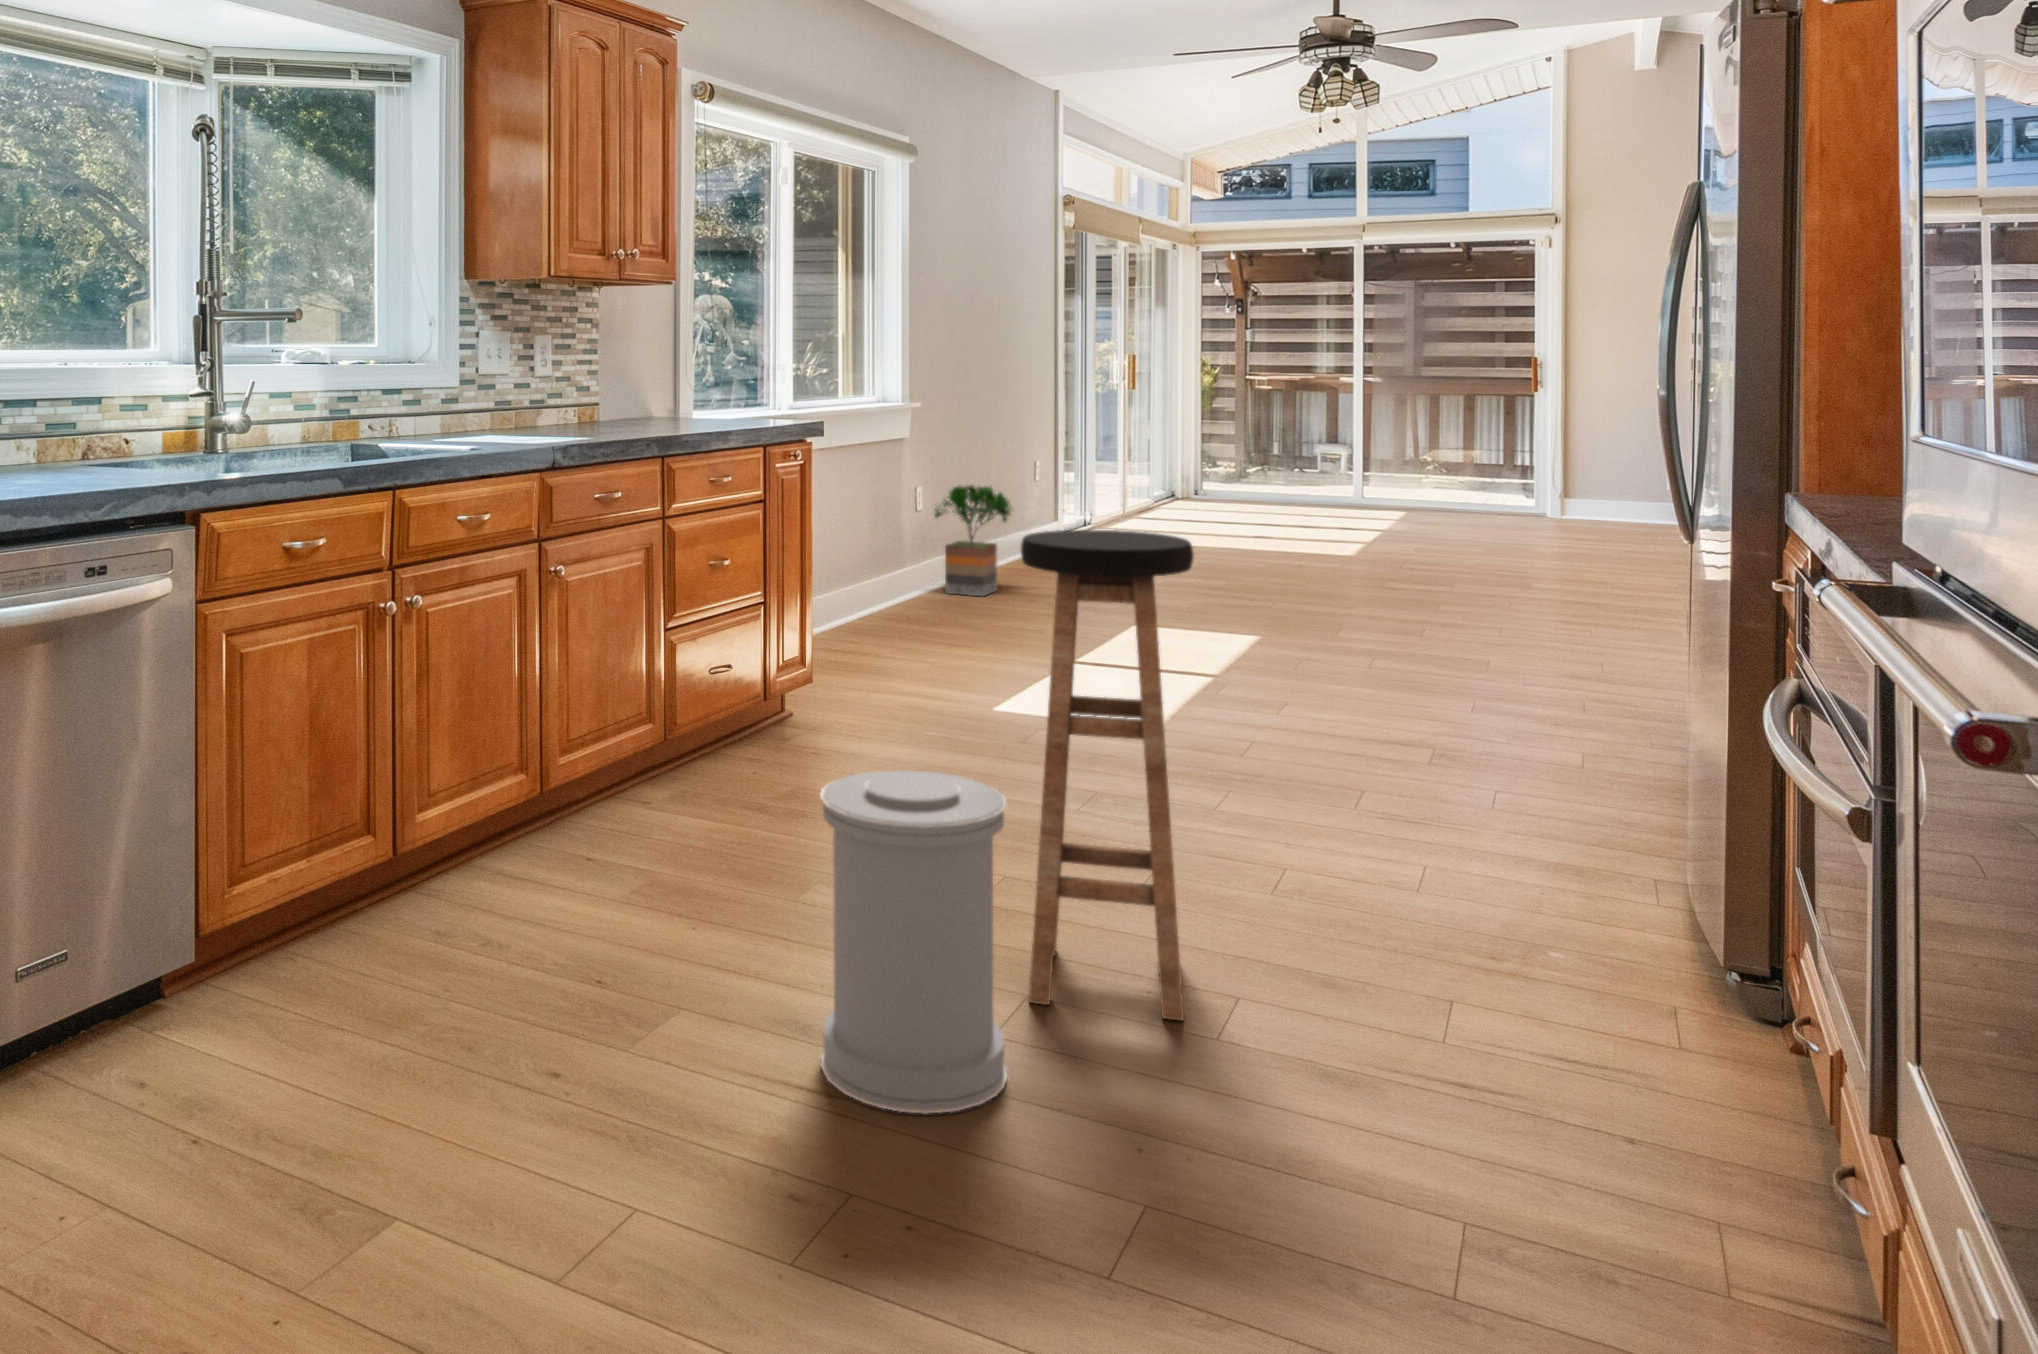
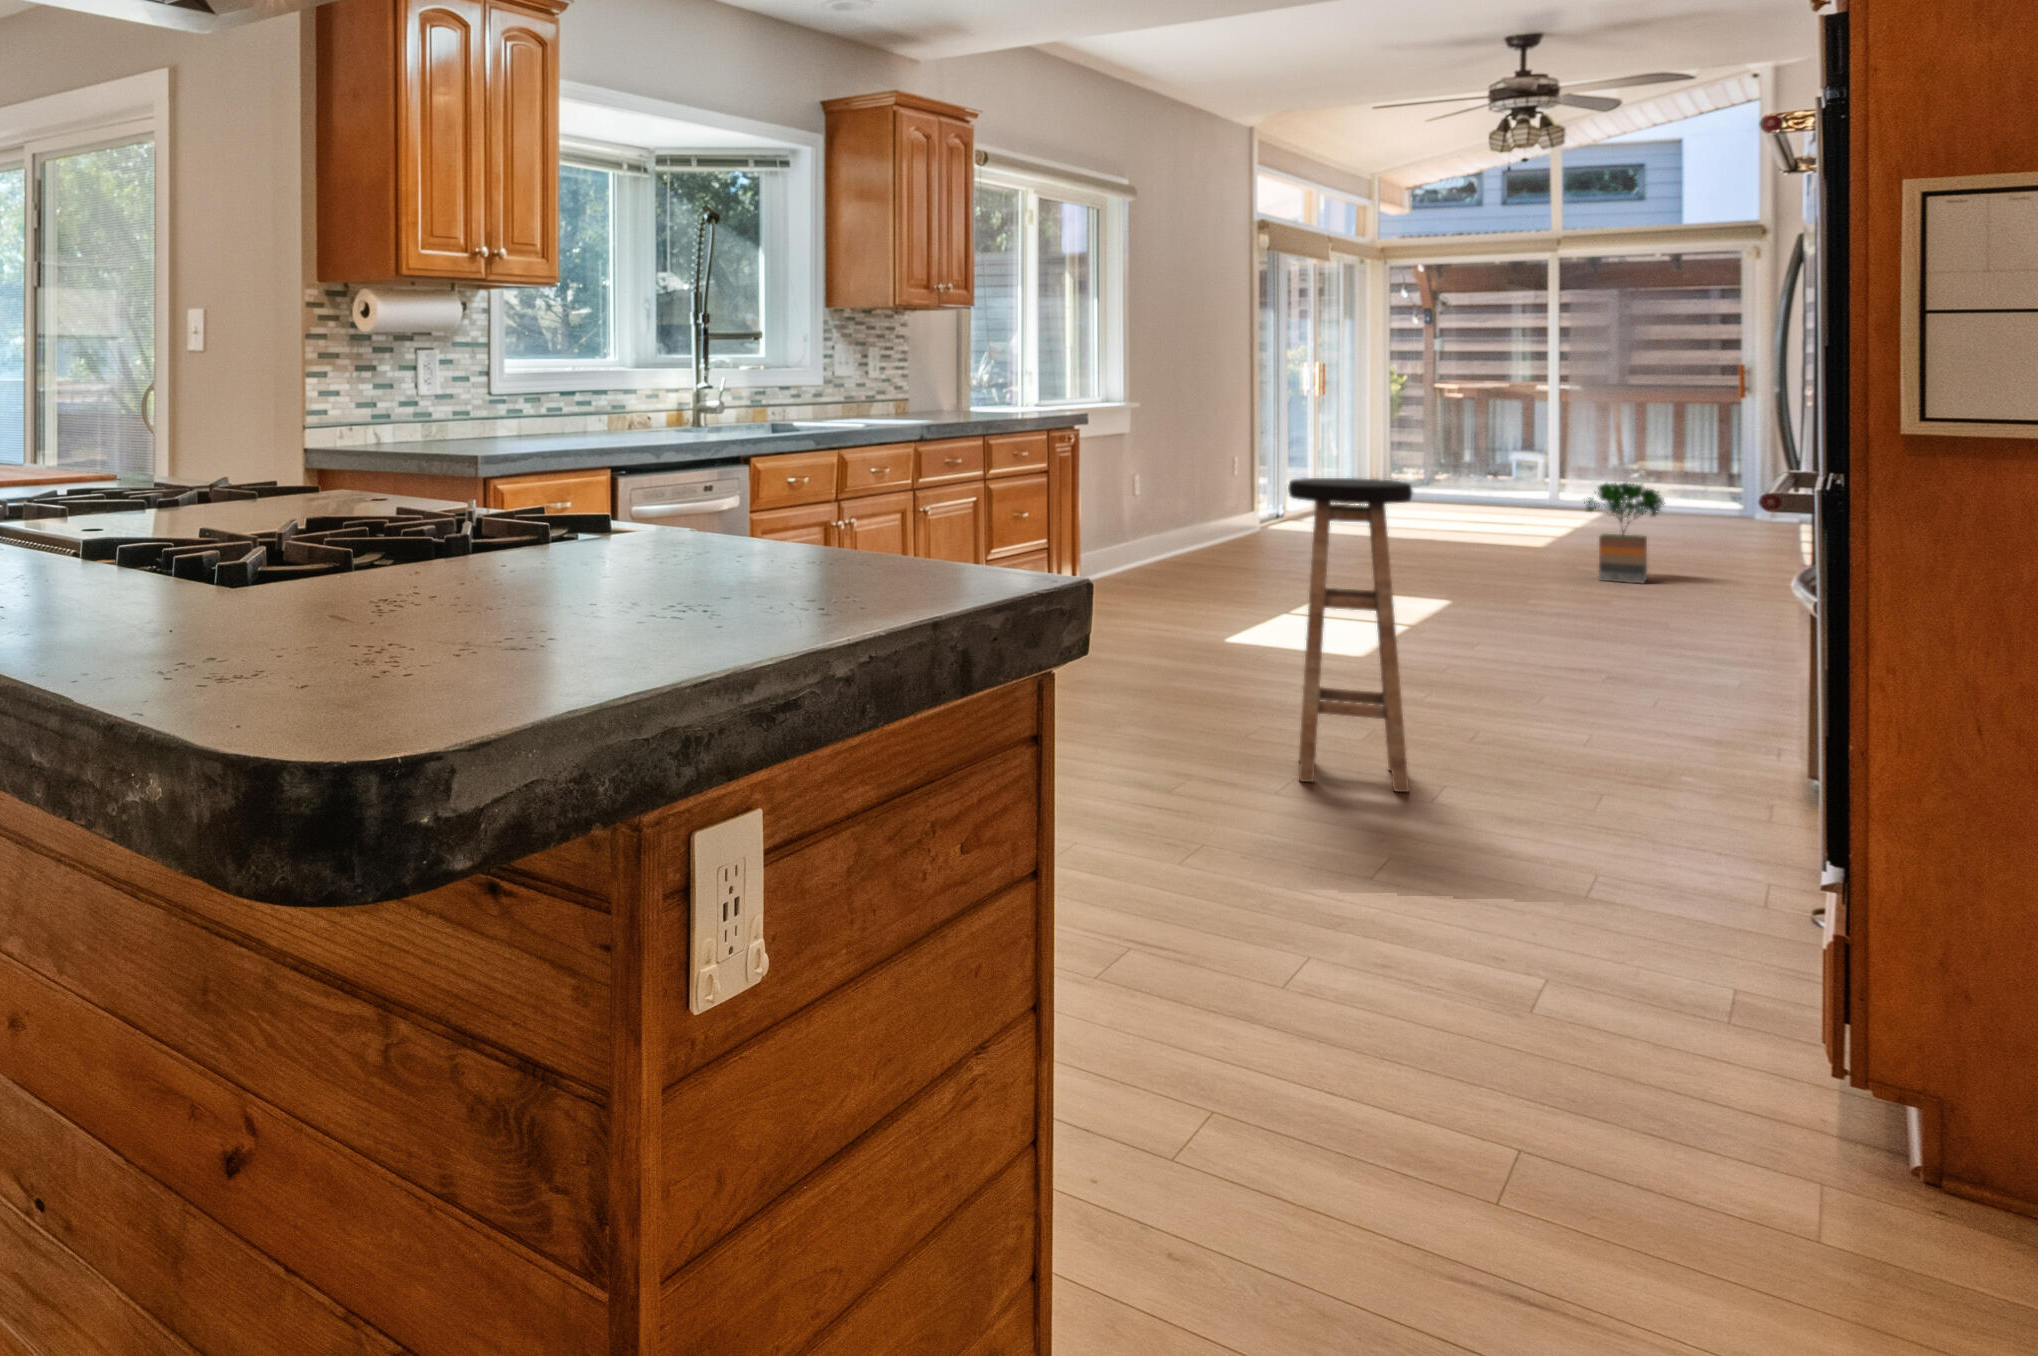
potted tree: present [935,485,1011,596] -> present [1584,483,1665,583]
trash can: present [820,771,1007,1113] -> none [1166,624,1293,819]

